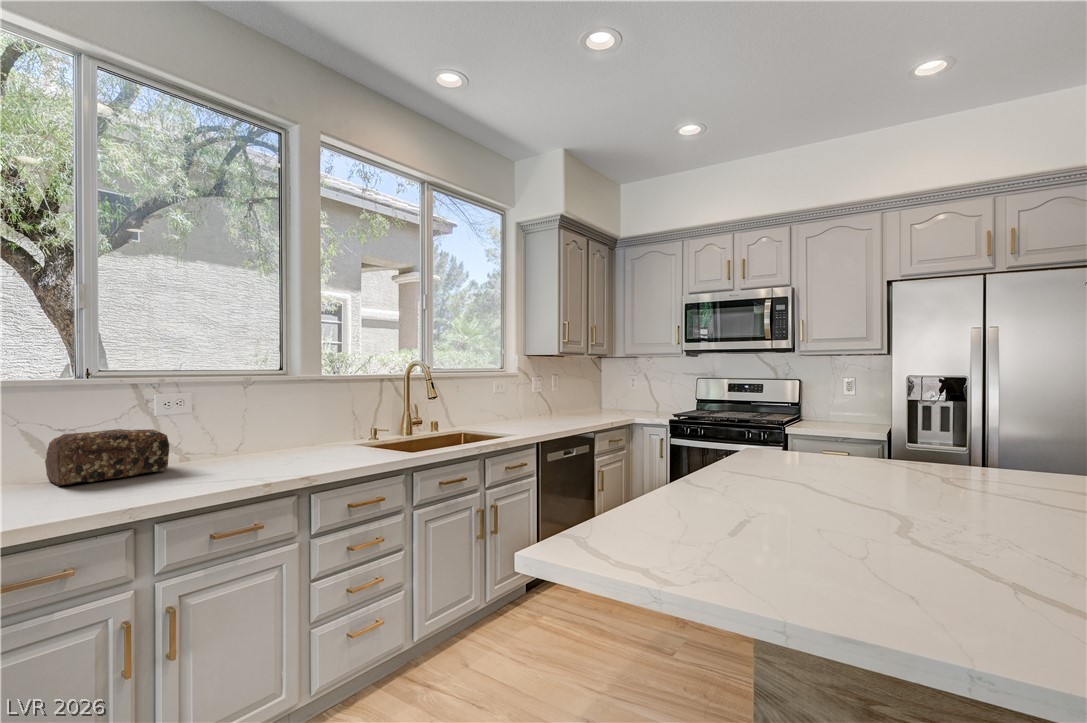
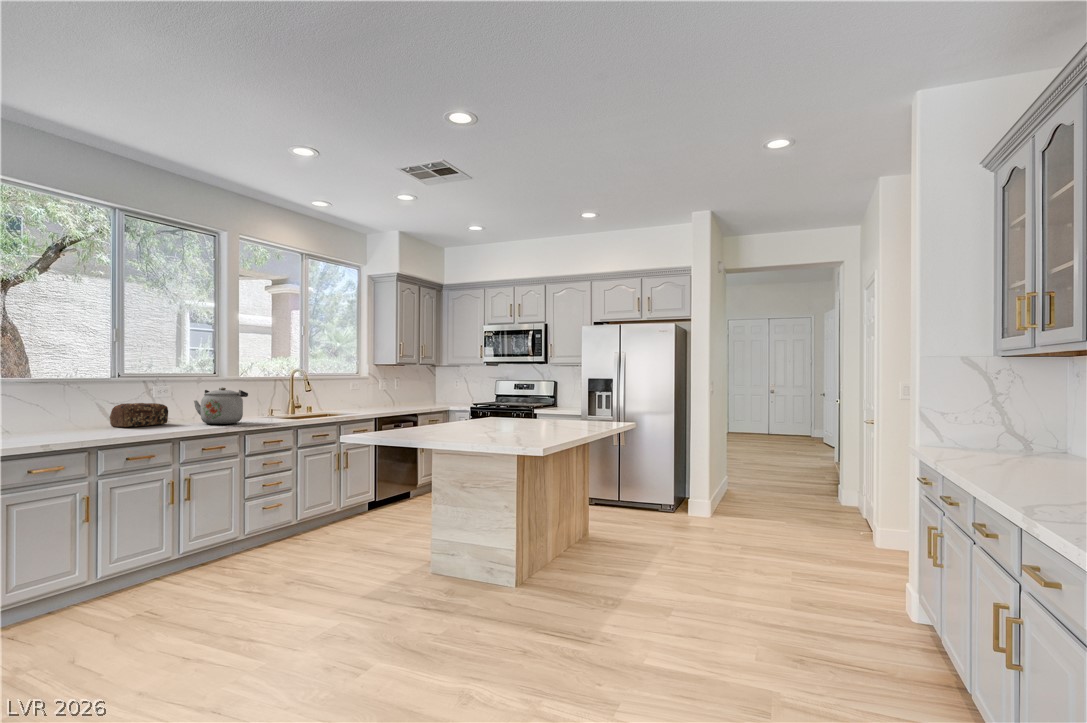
kettle: none [223,398,324,472] -> present [194,387,248,424]

